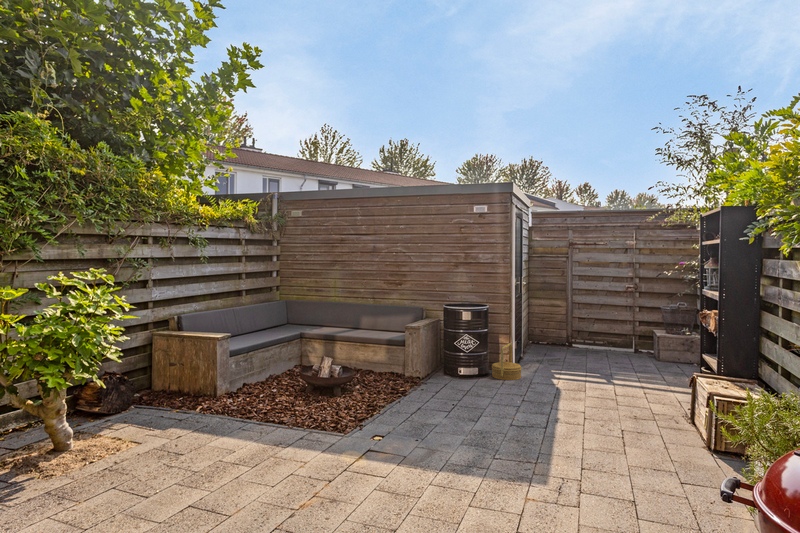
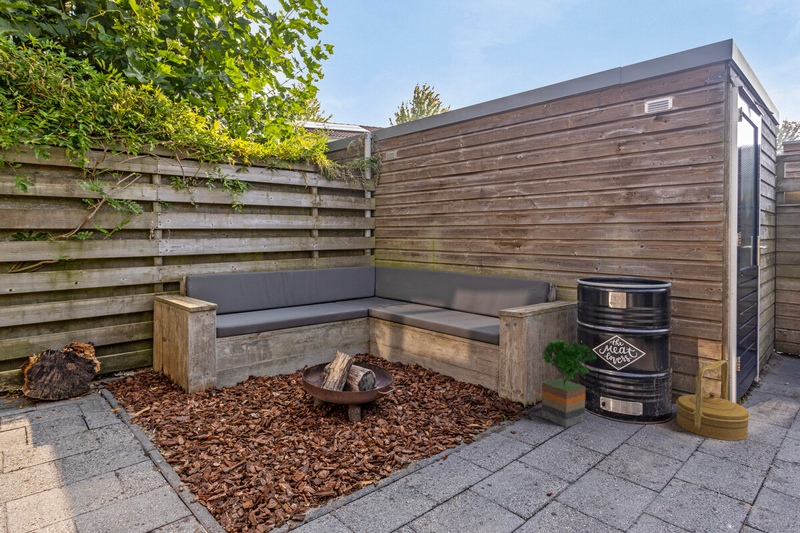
potted tree: none [431,339,459,385] -> present [542,340,596,427]

